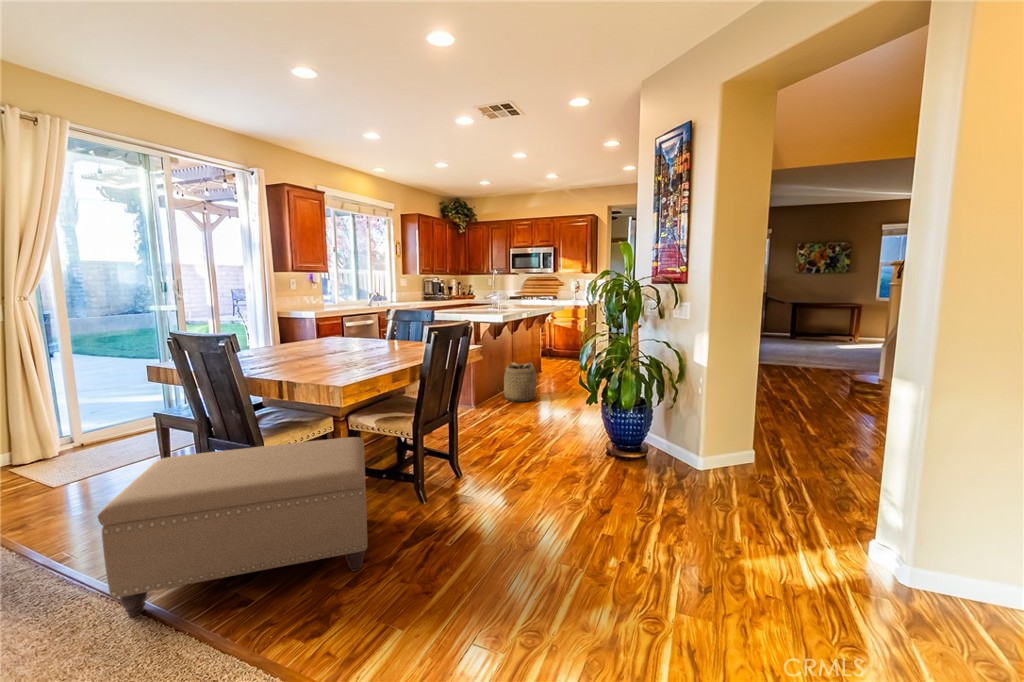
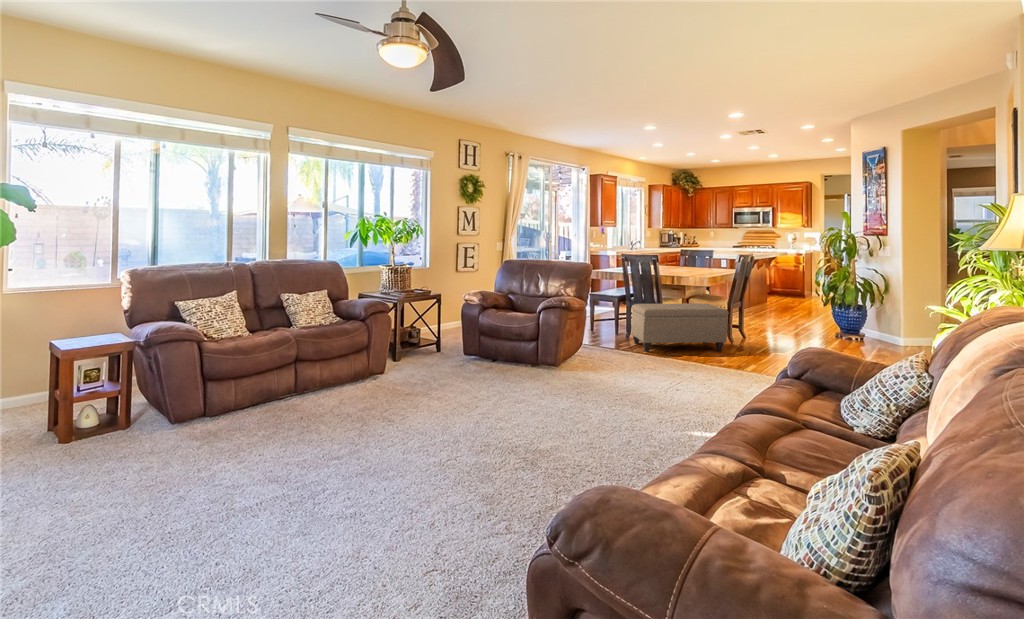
basket: present [504,362,536,401] -> none [739,290,773,316]

